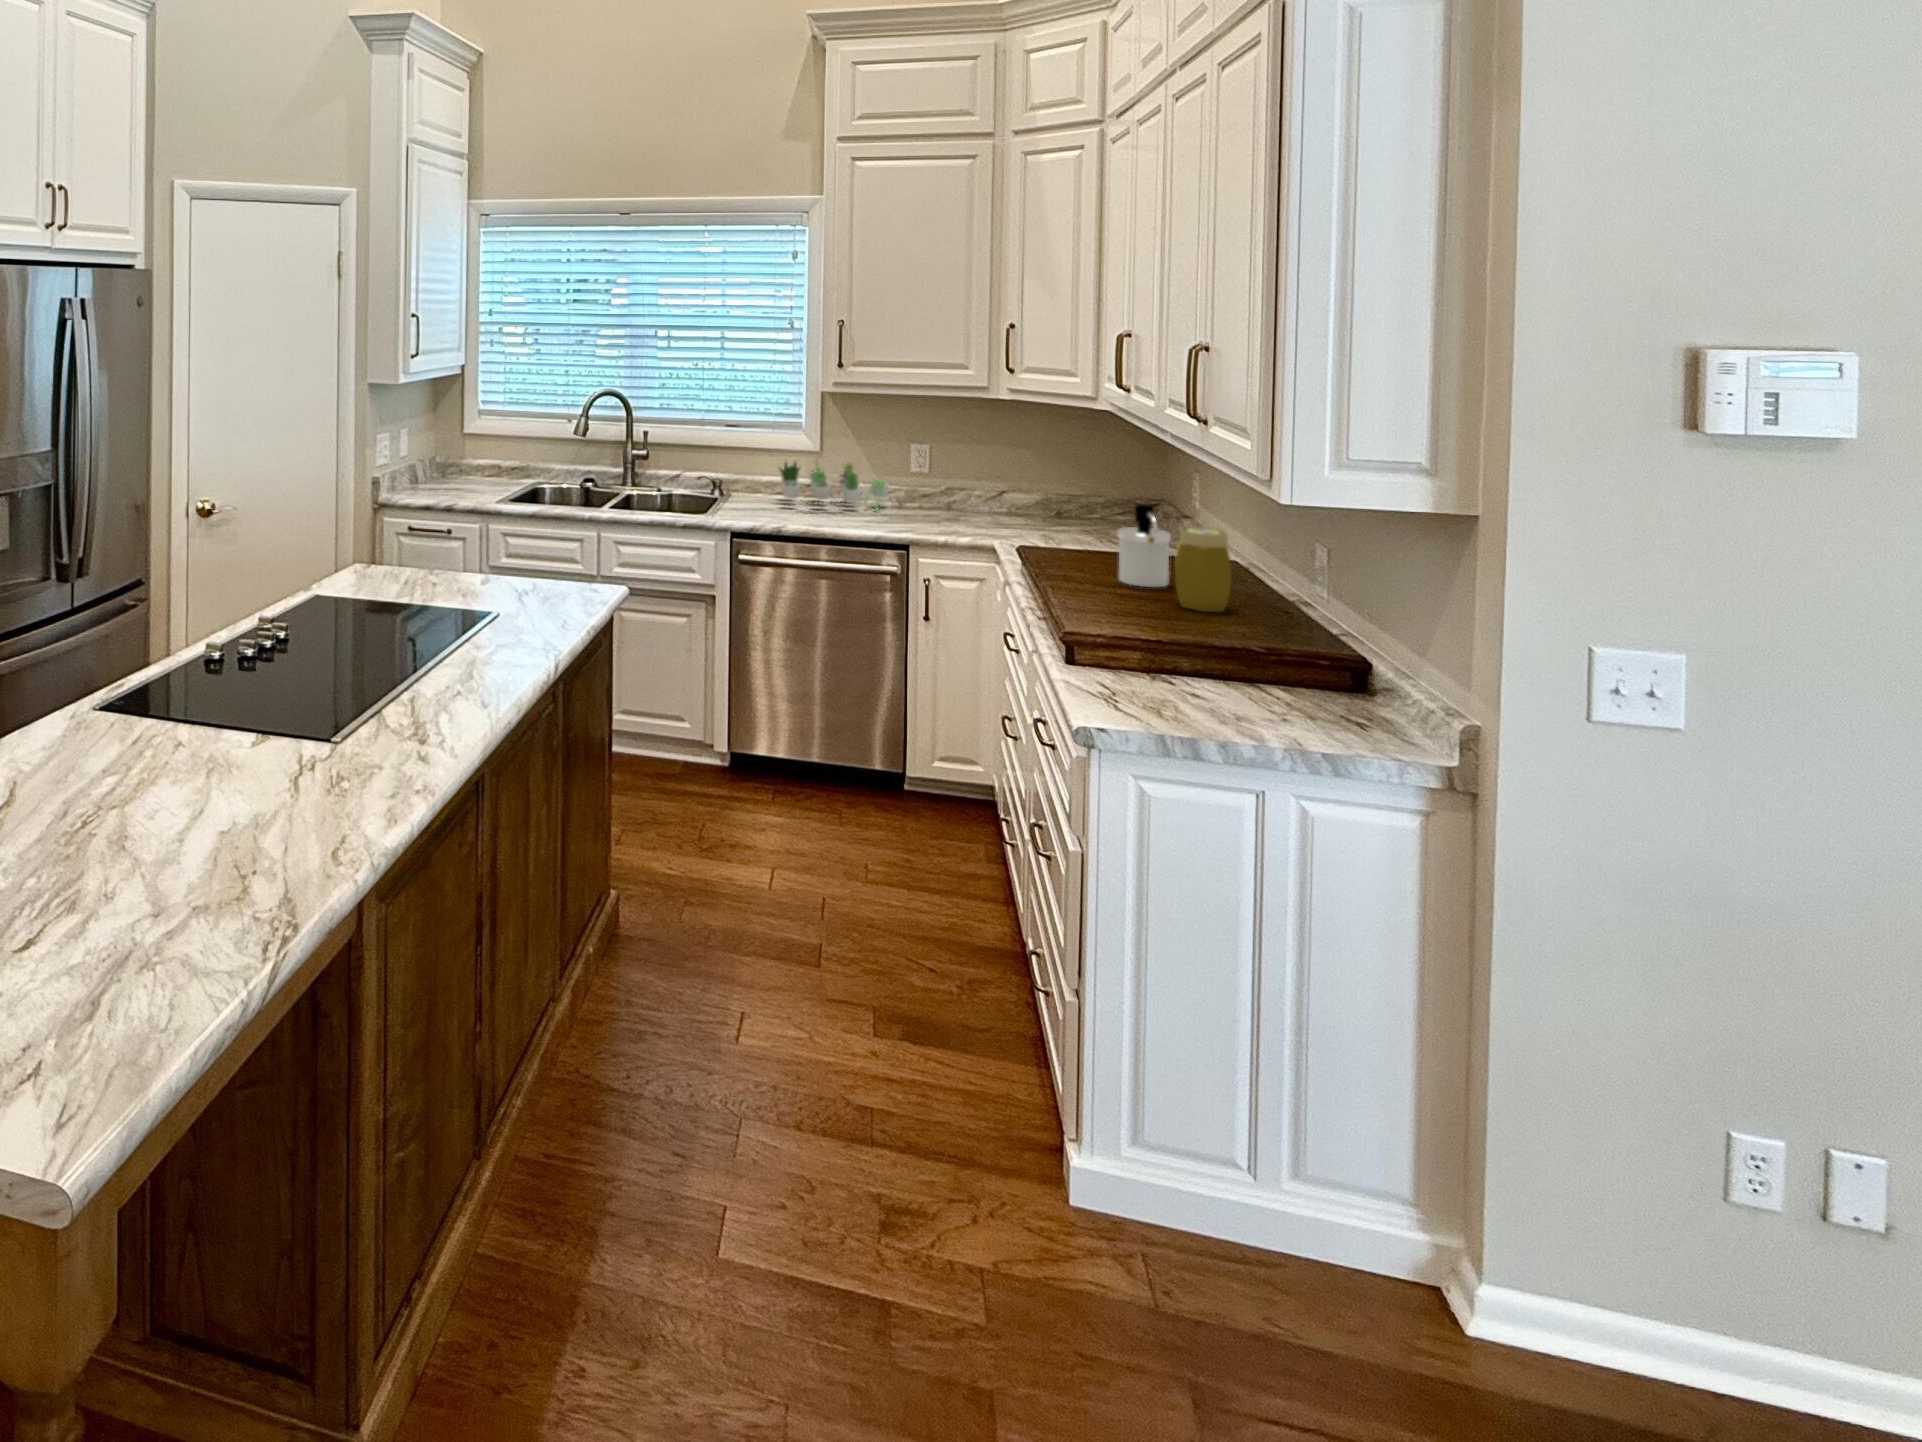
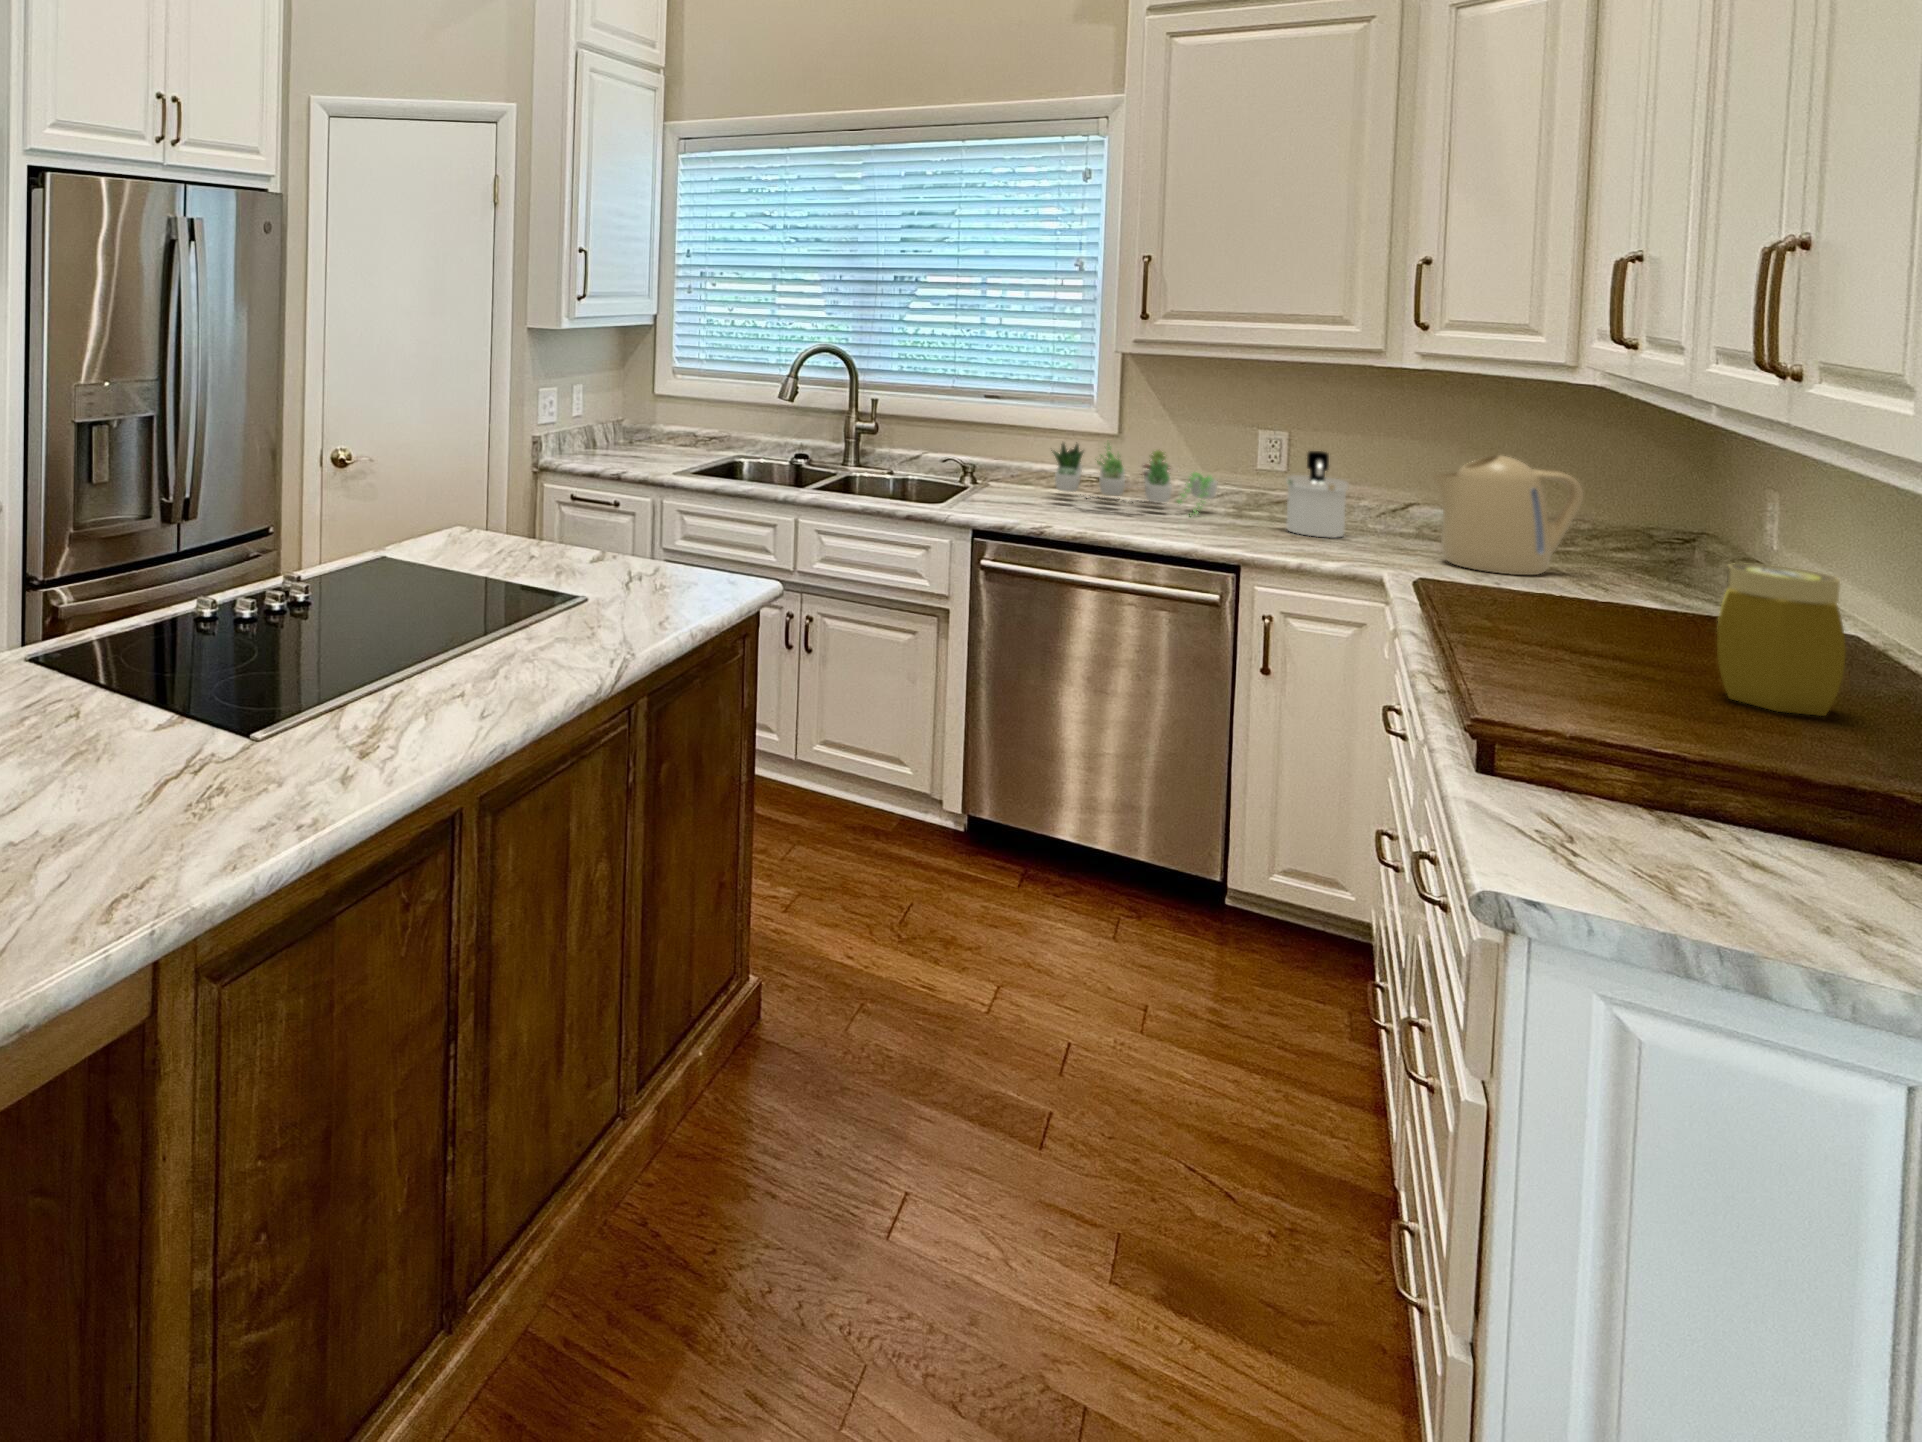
kettle: none [1021,459,1104,539] -> present [1432,455,1583,575]
soap dispenser: present [1117,504,1171,587] -> present [1286,451,1349,538]

